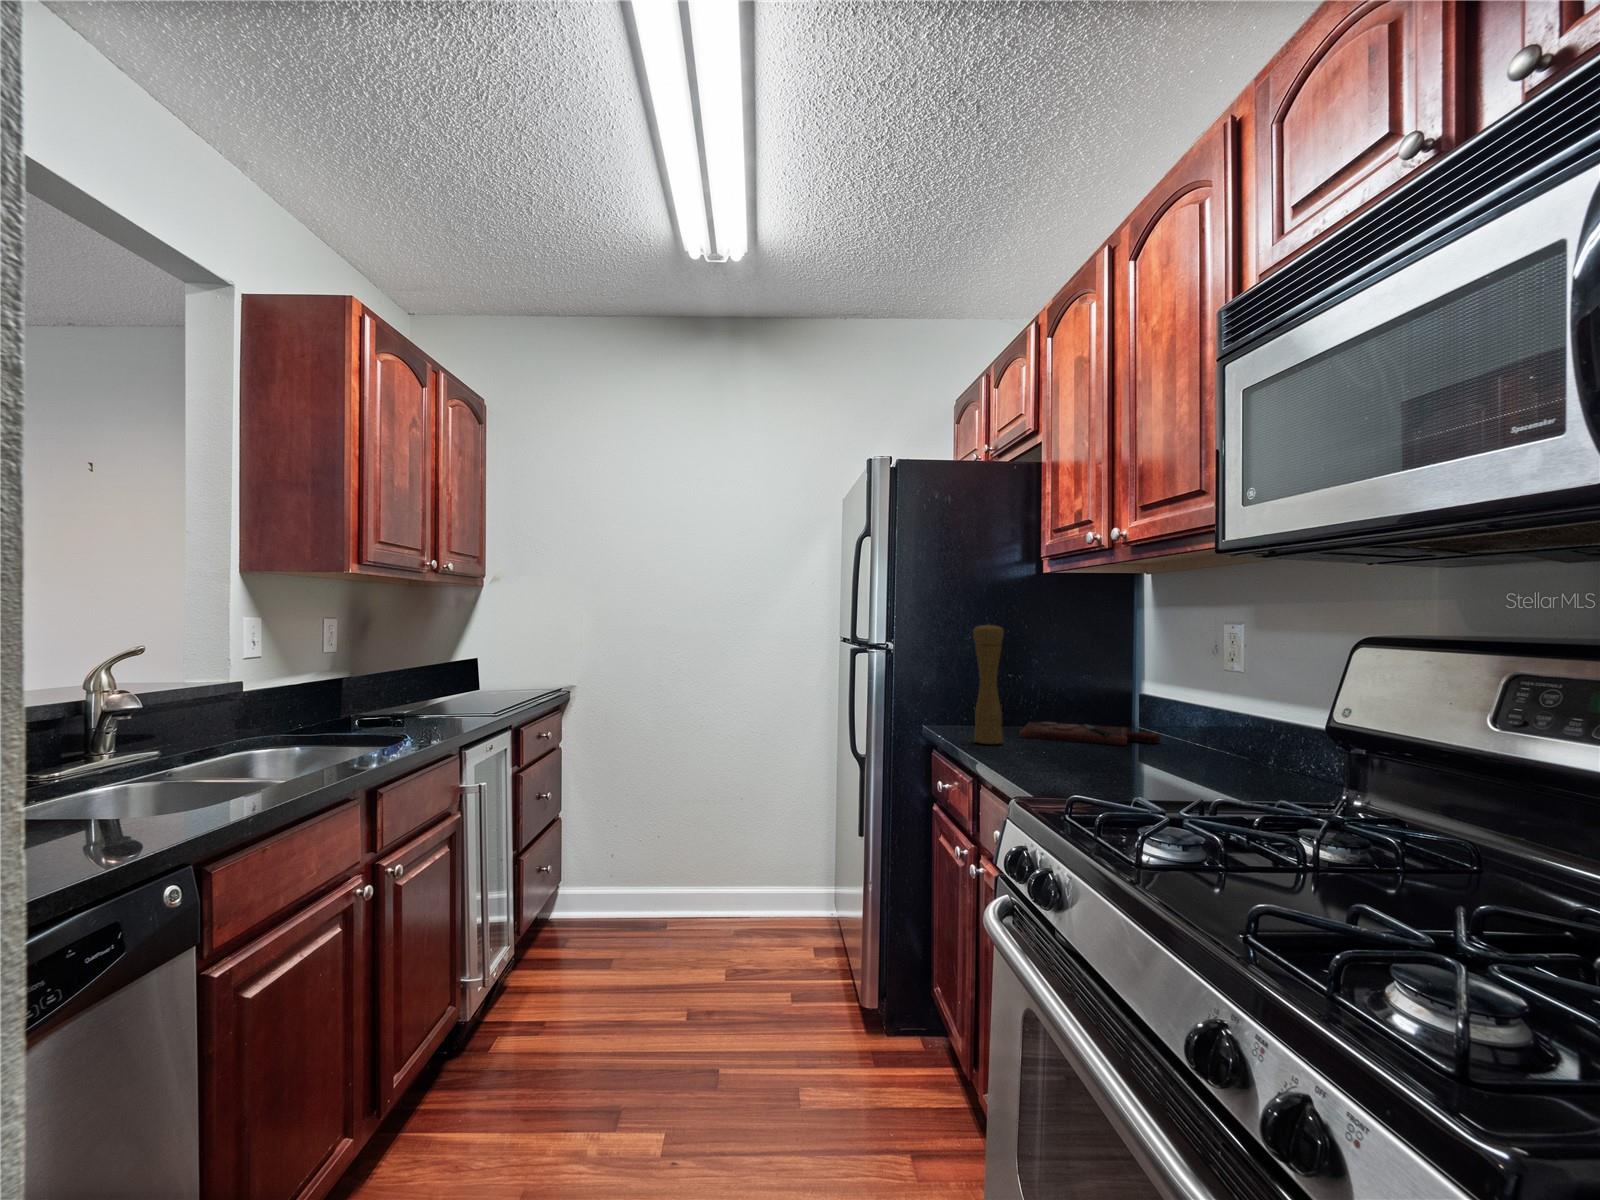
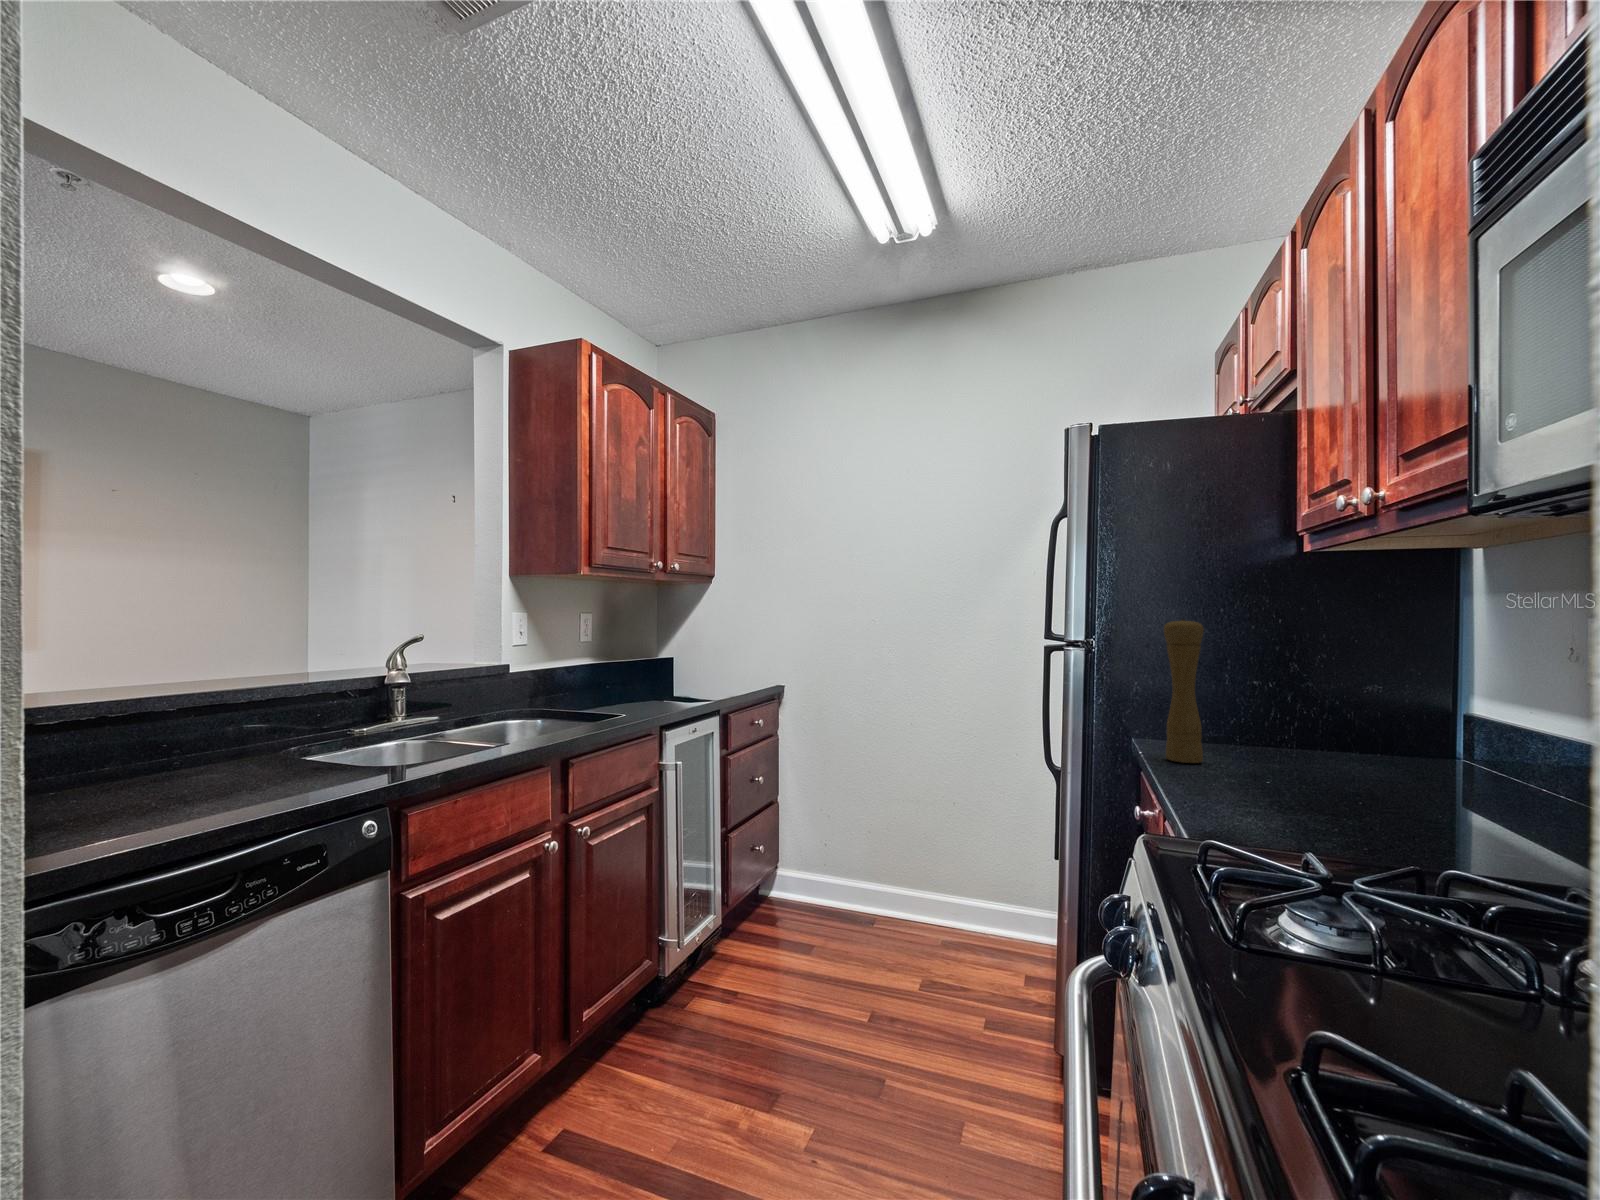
cutting board: present [1020,722,1160,745] -> none [1236,740,1447,778]

